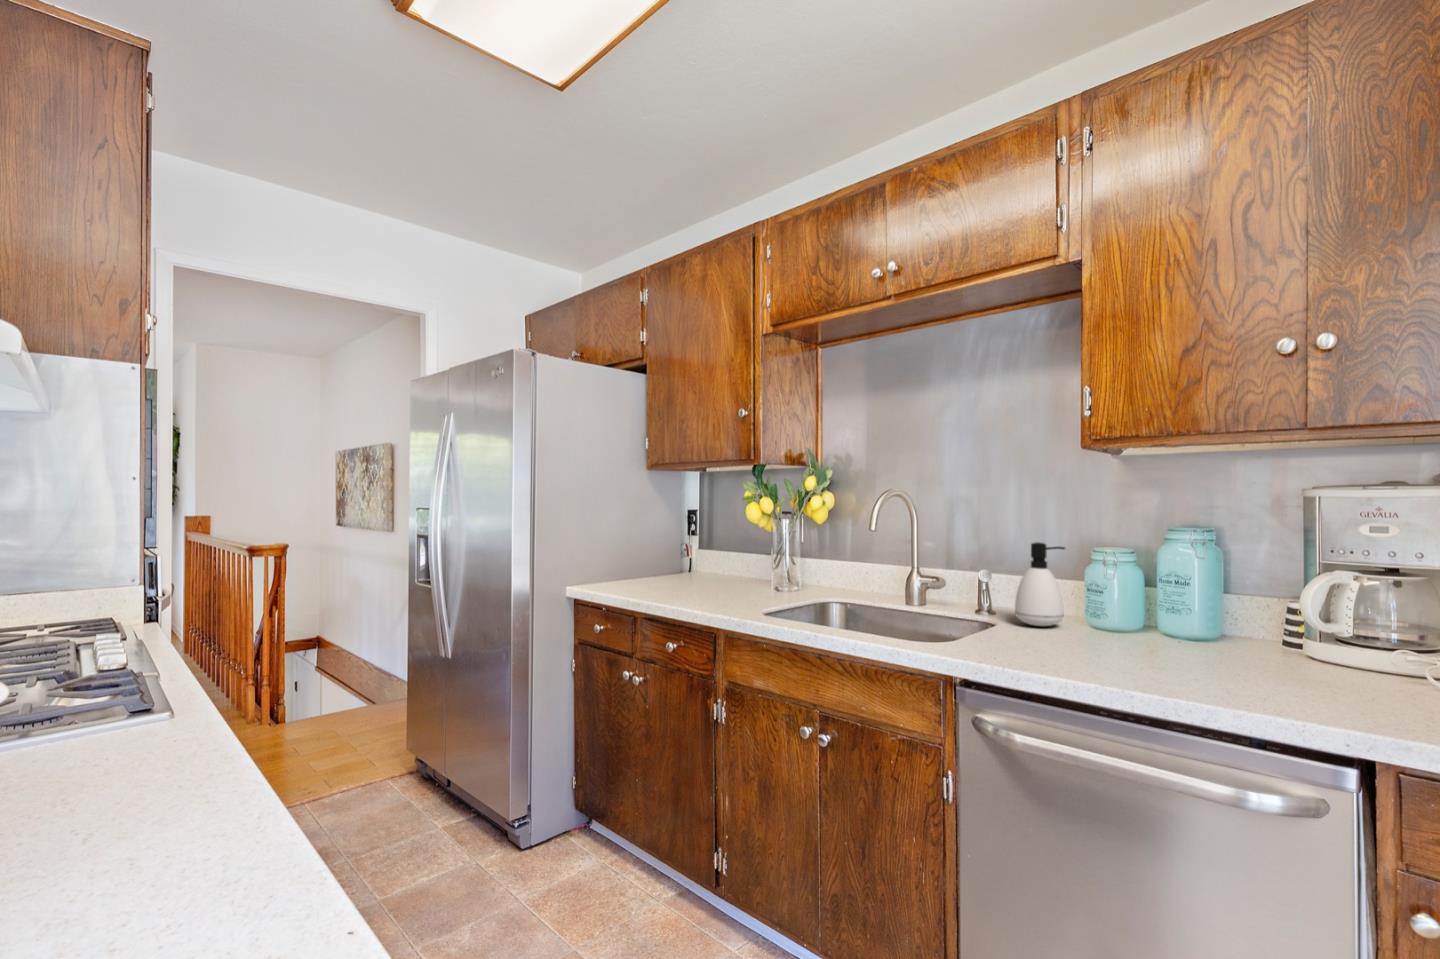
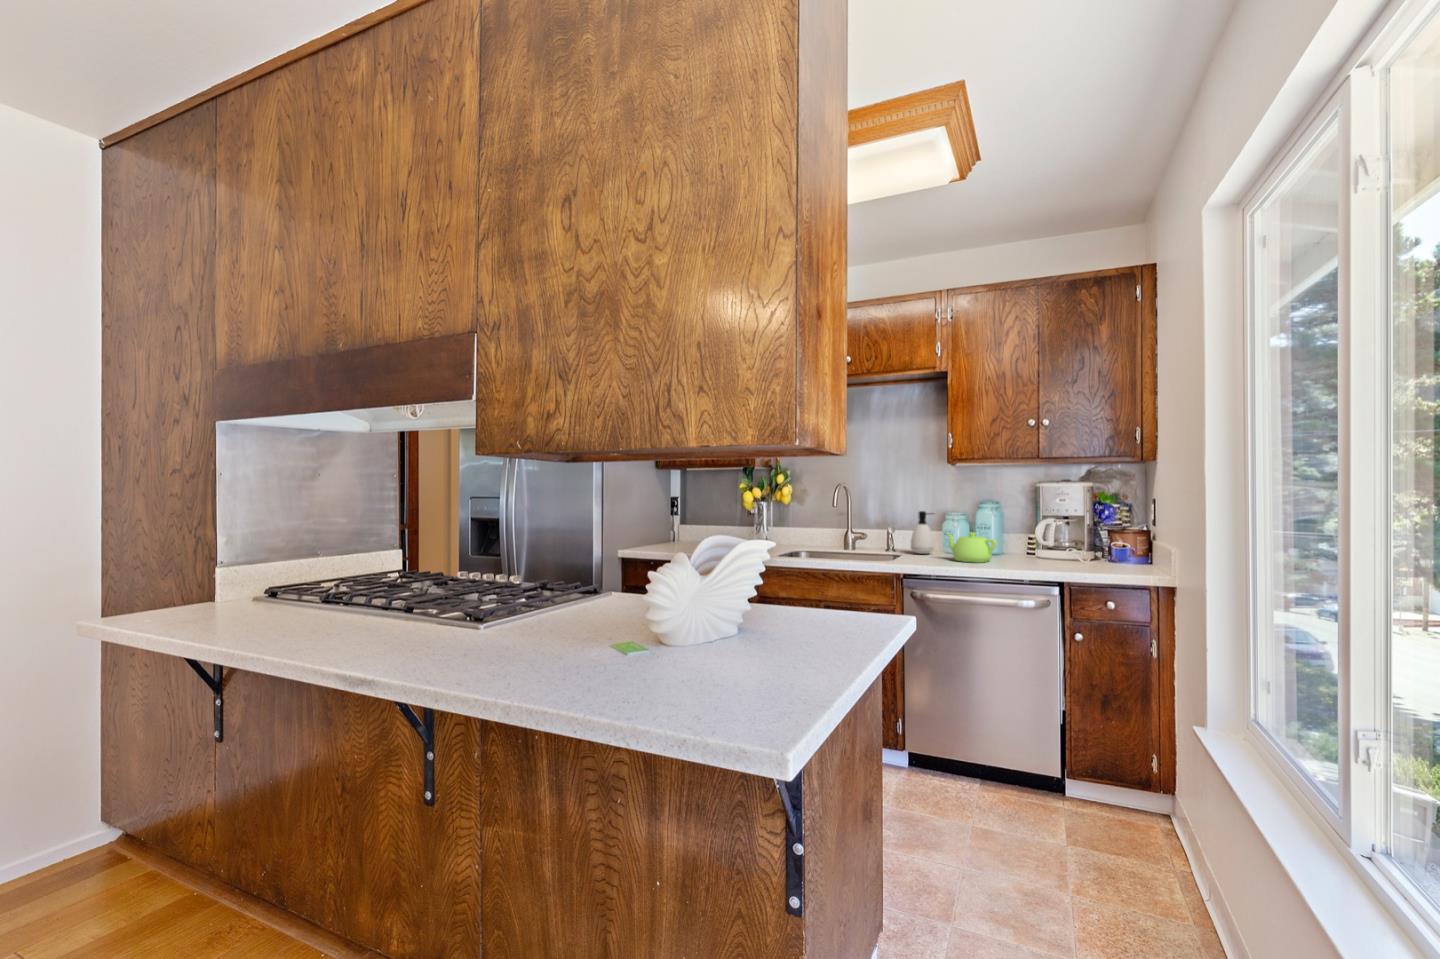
teapot: none [1073,590,1192,665] -> present [947,532,997,563]

